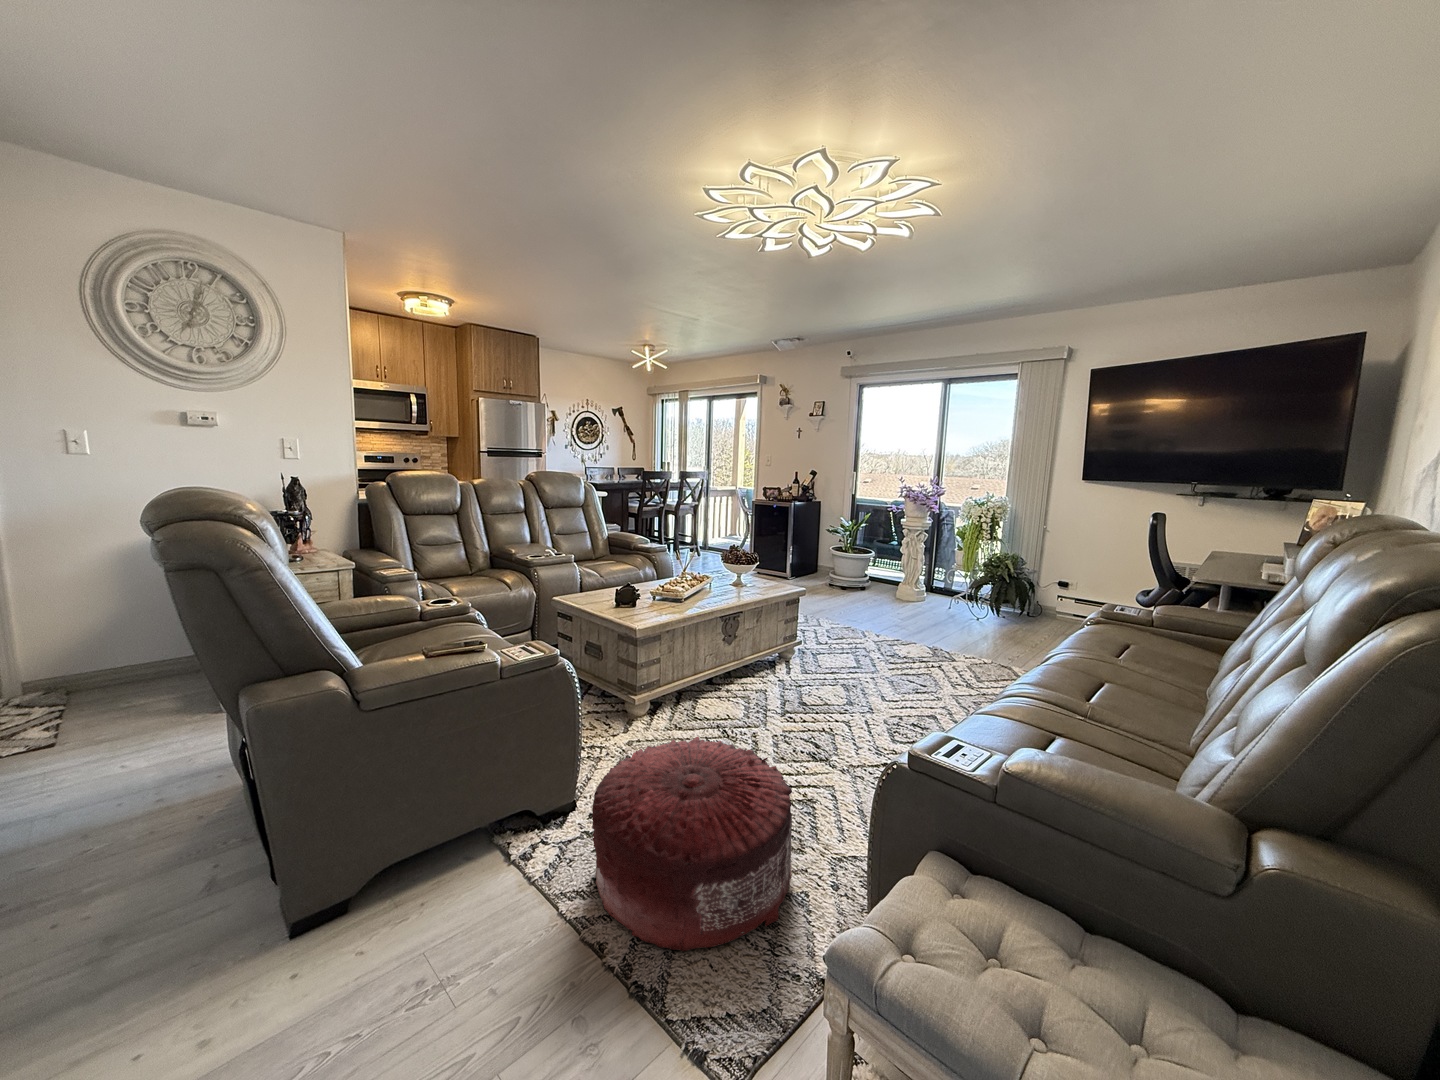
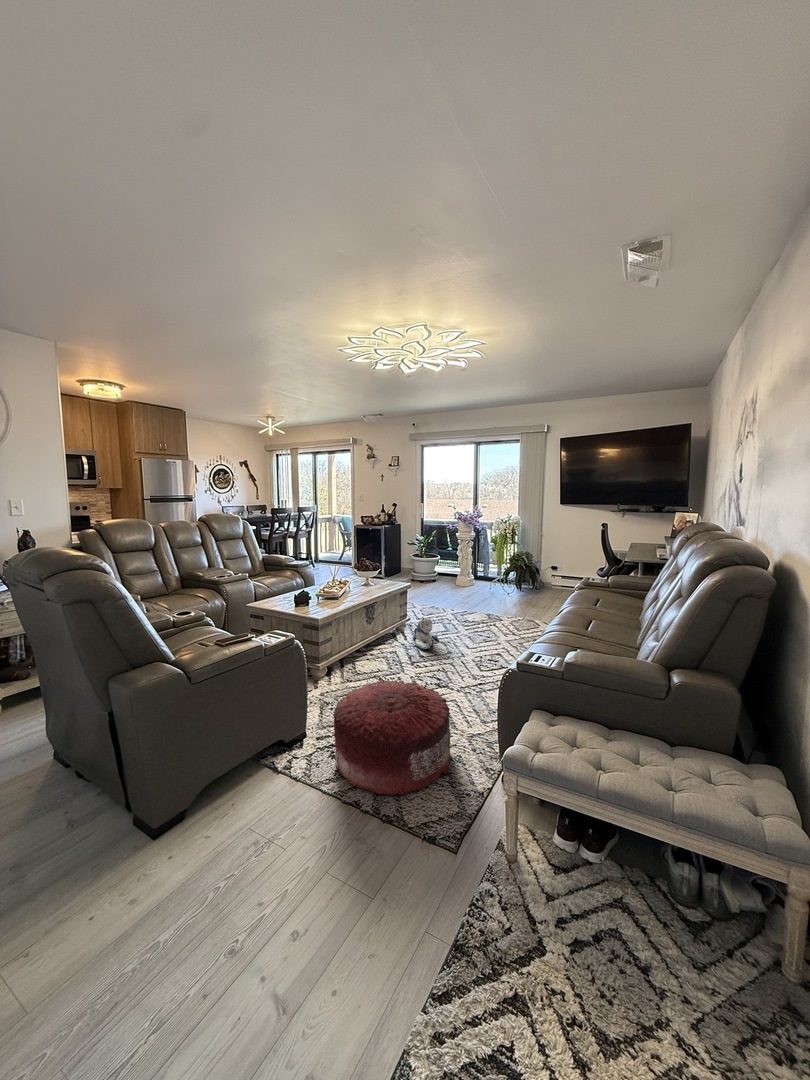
plush toy: none [798,642,838,692] -> present [413,618,438,650]

